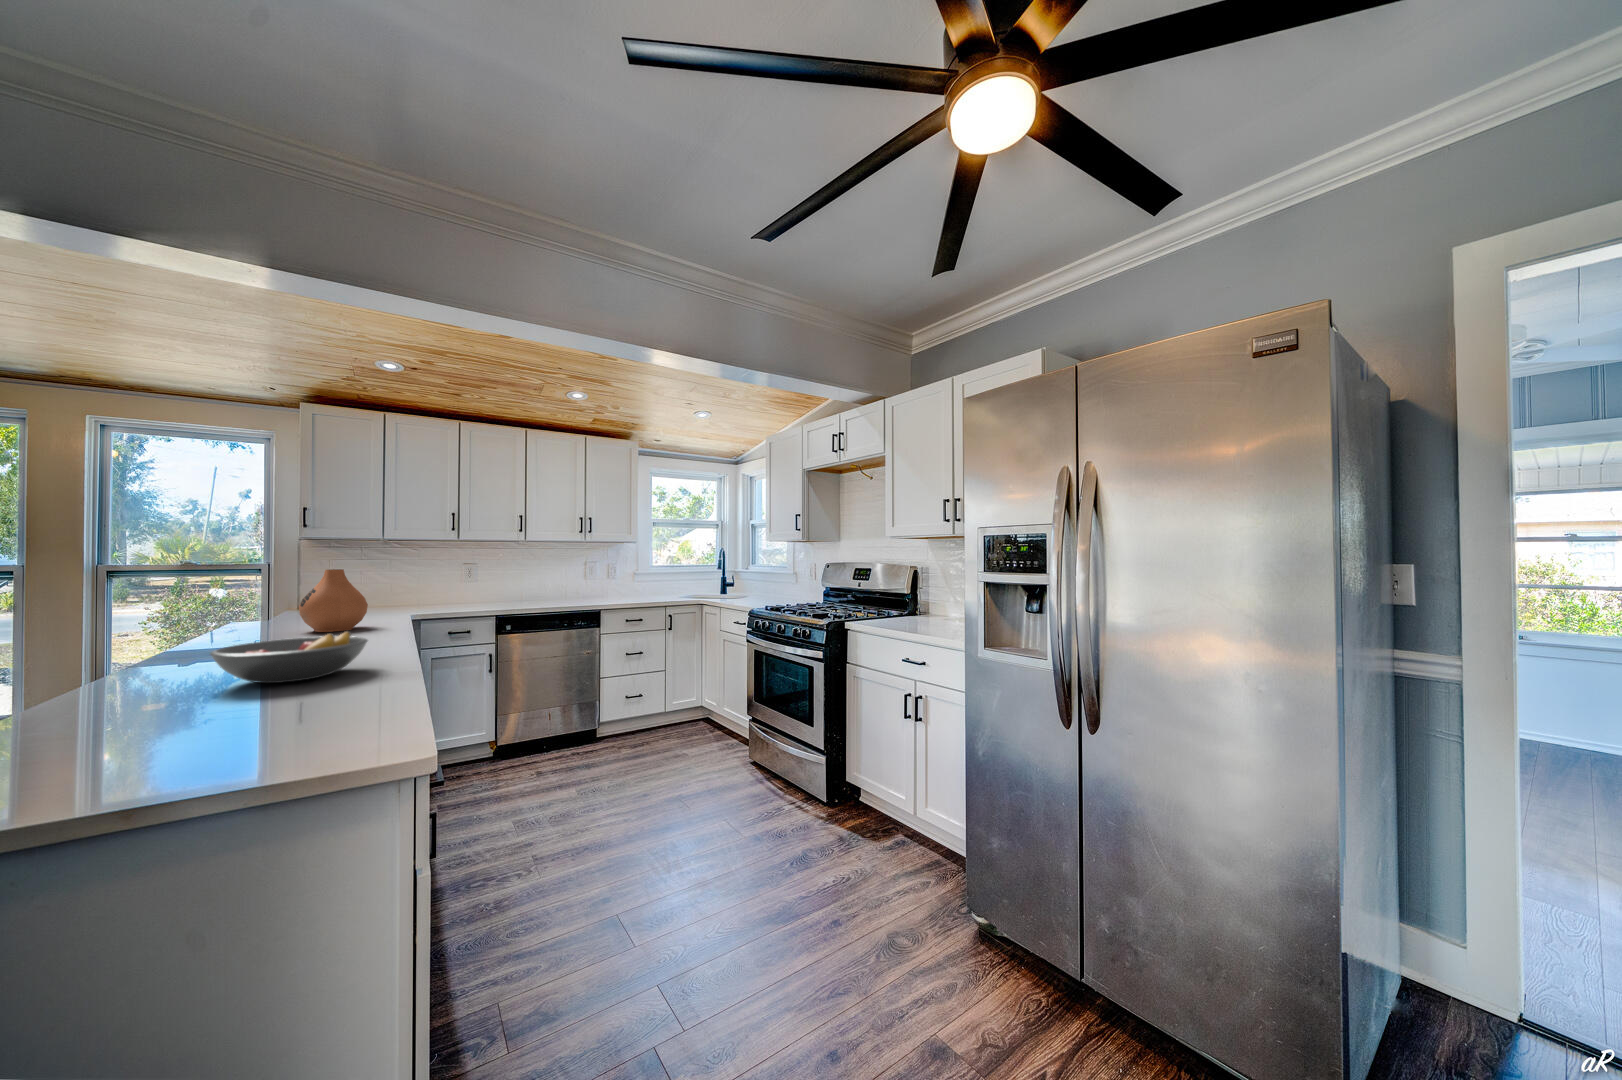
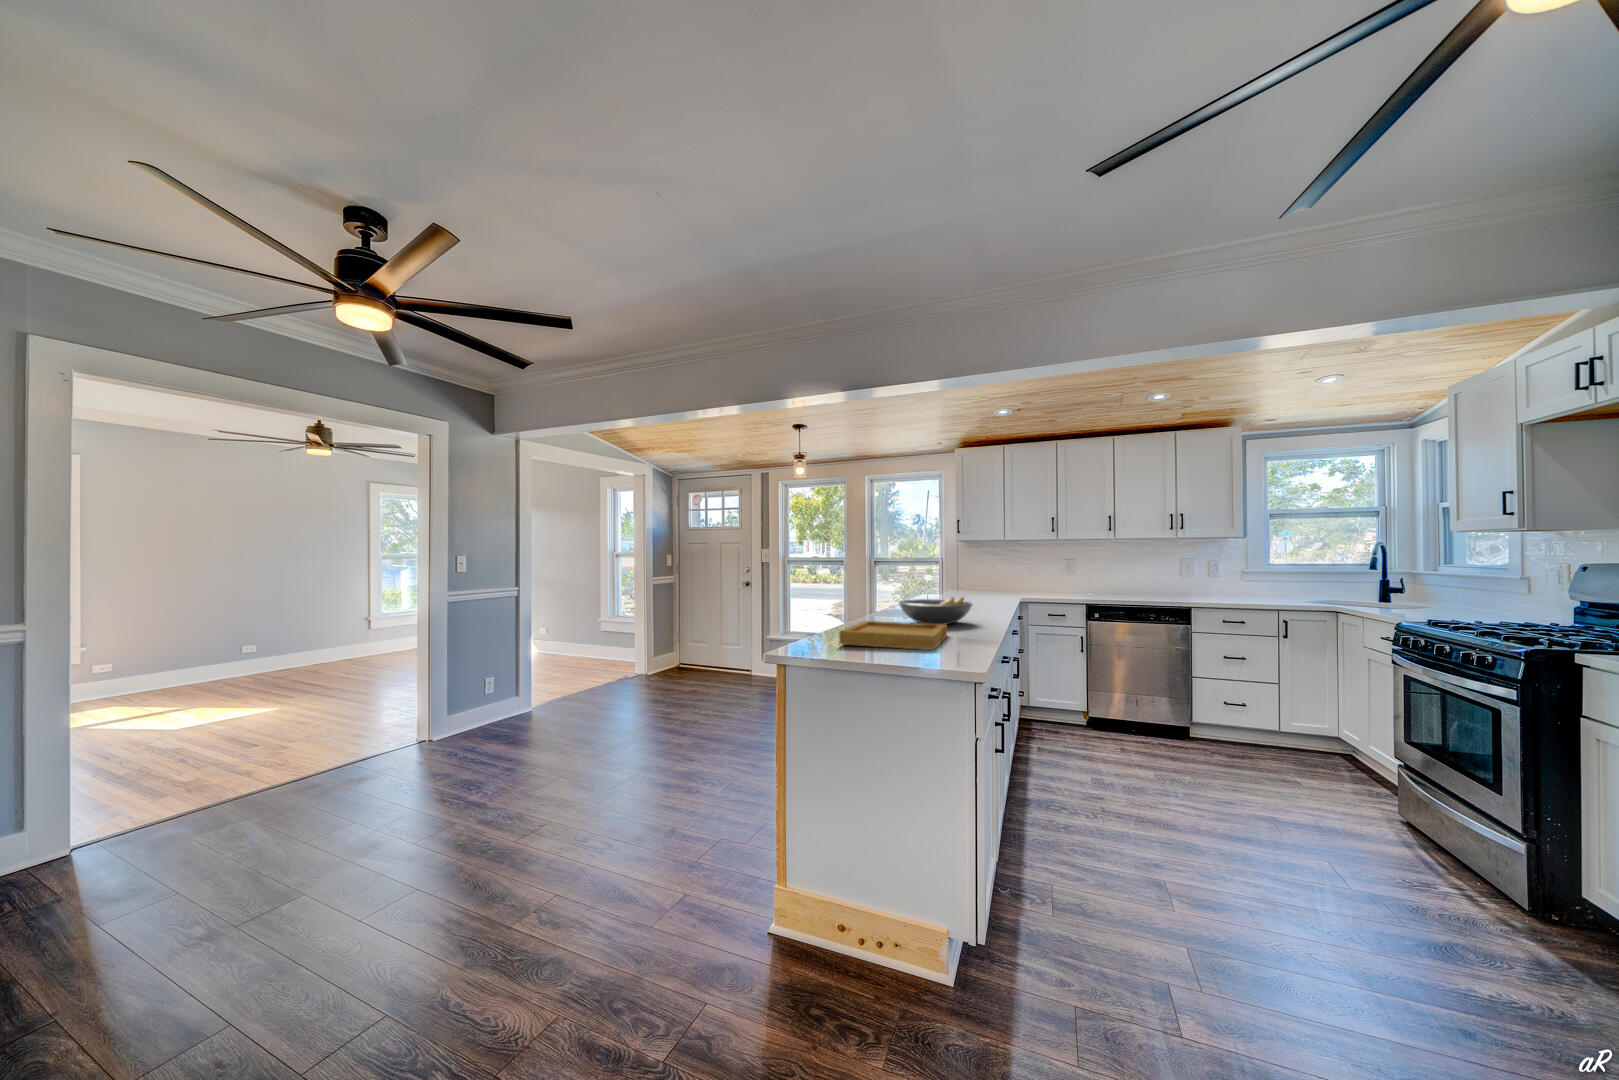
vase: present [299,569,368,632] -> none [950,559,988,602]
tray: none [53,682,333,777] -> present [839,621,947,650]

